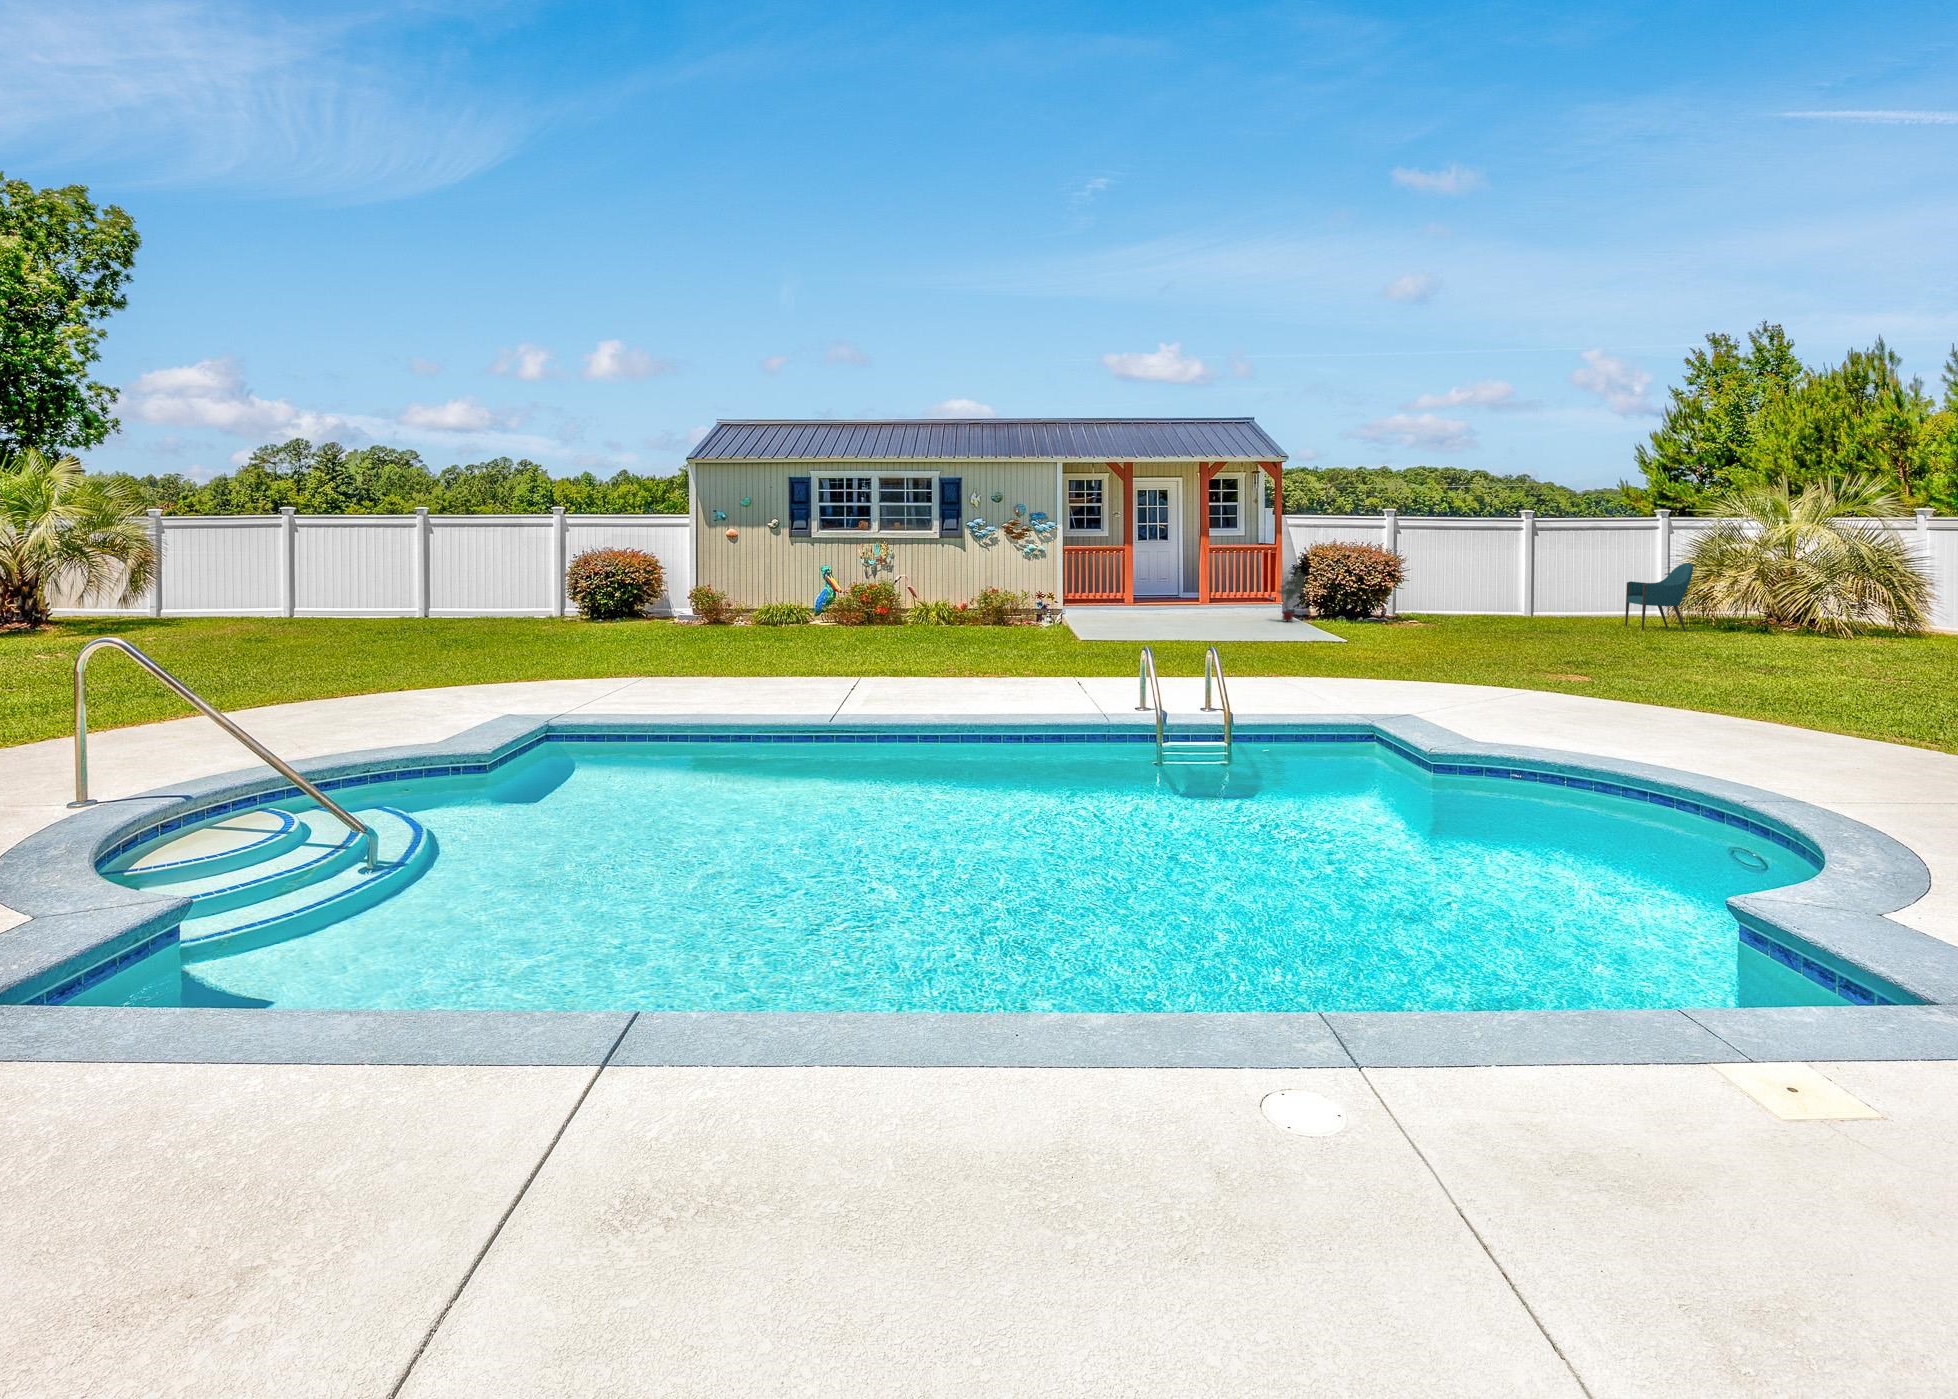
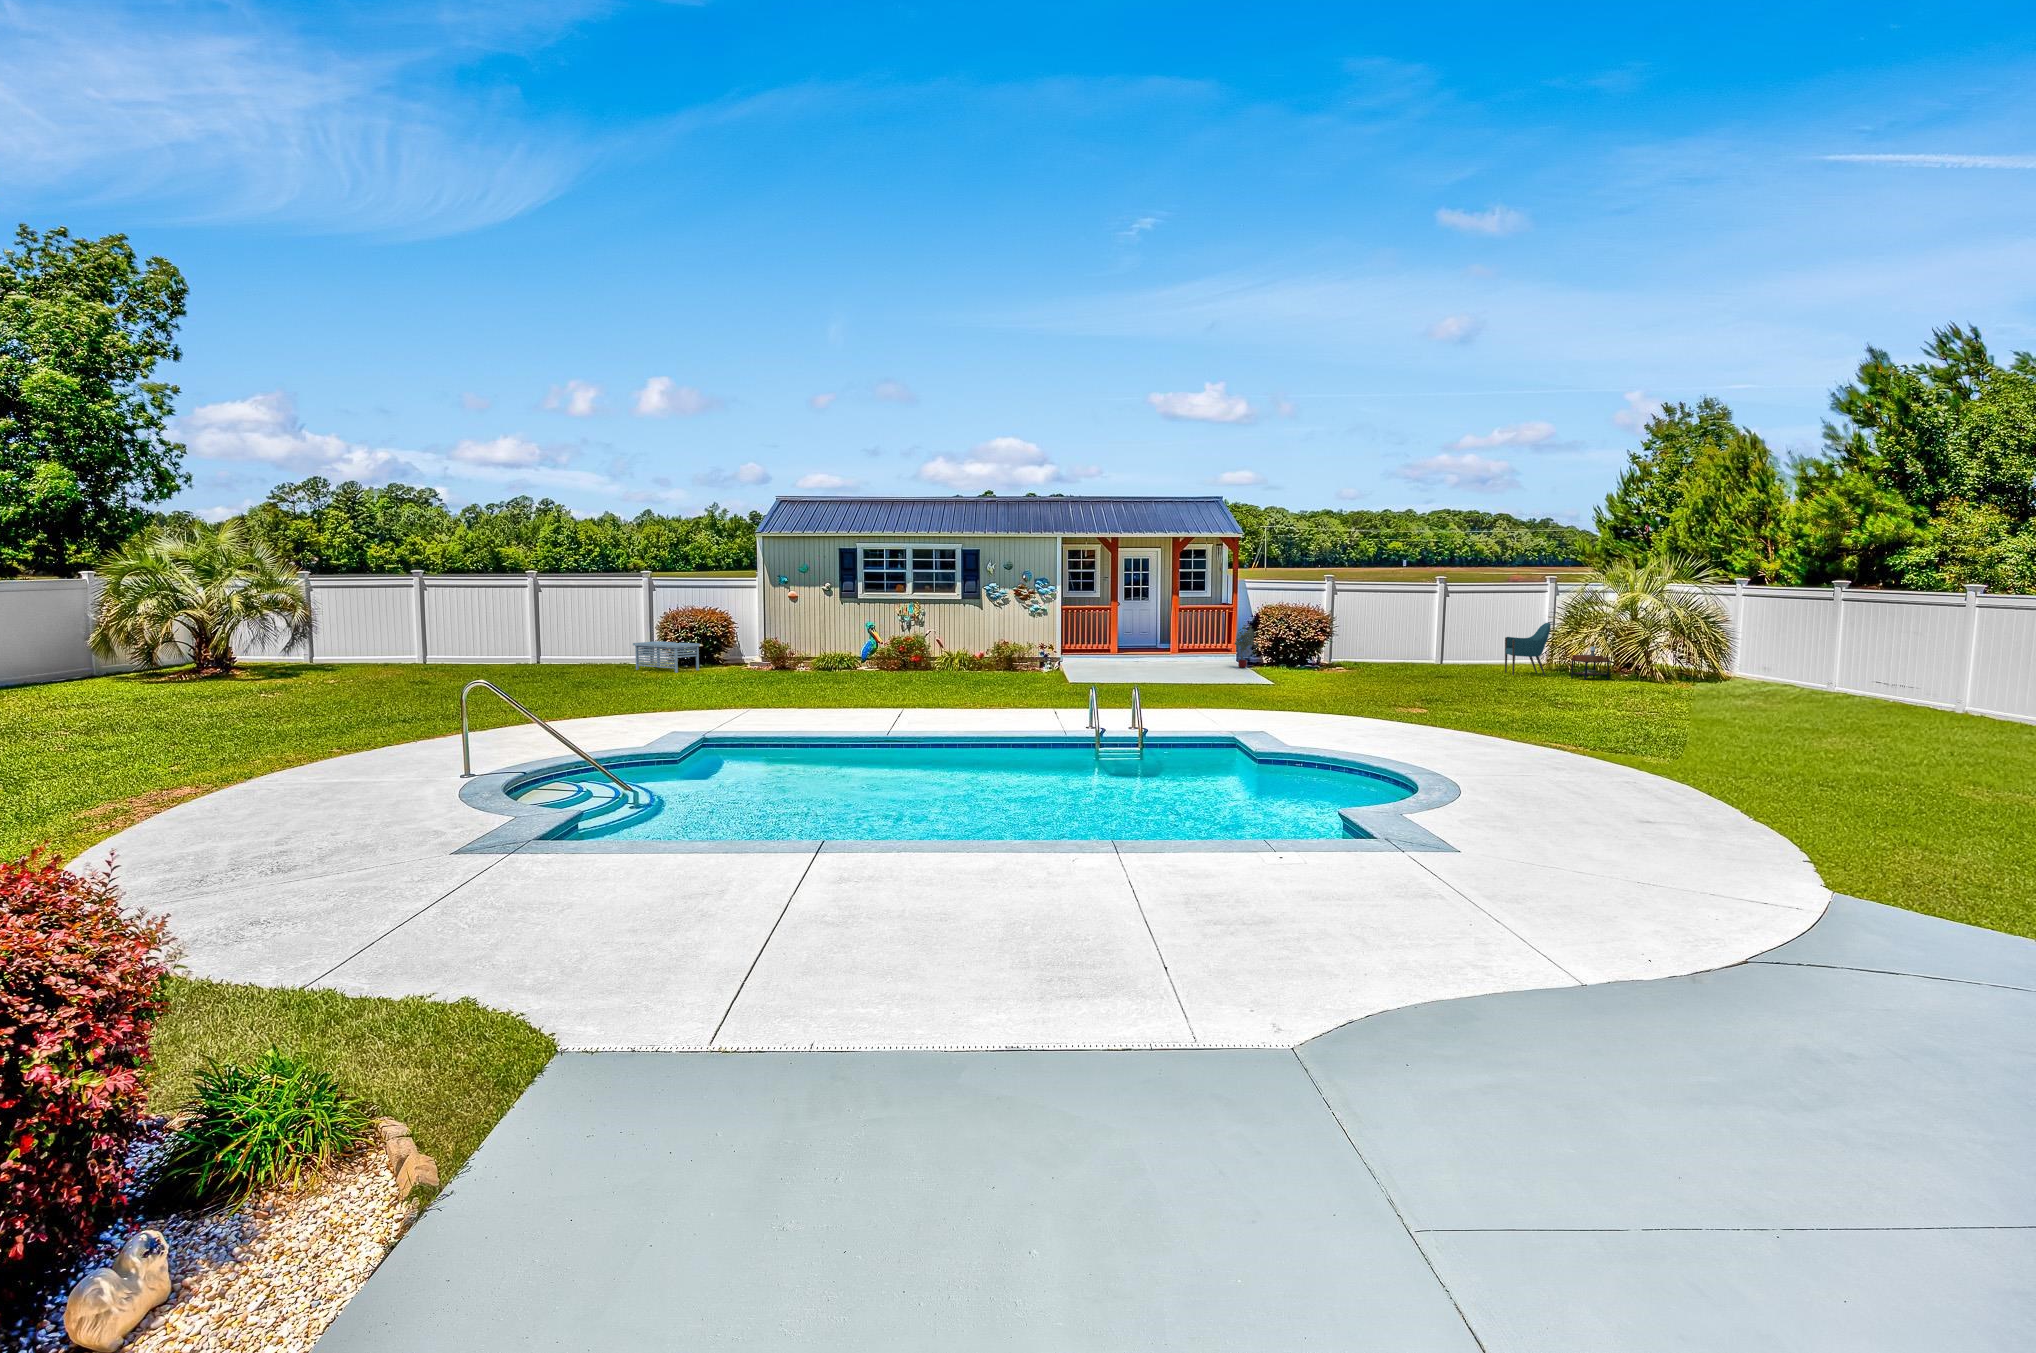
storage bench: none [535,589,617,628] -> present [633,641,700,673]
side table: none [1724,593,1780,636] -> present [1571,647,1610,680]

